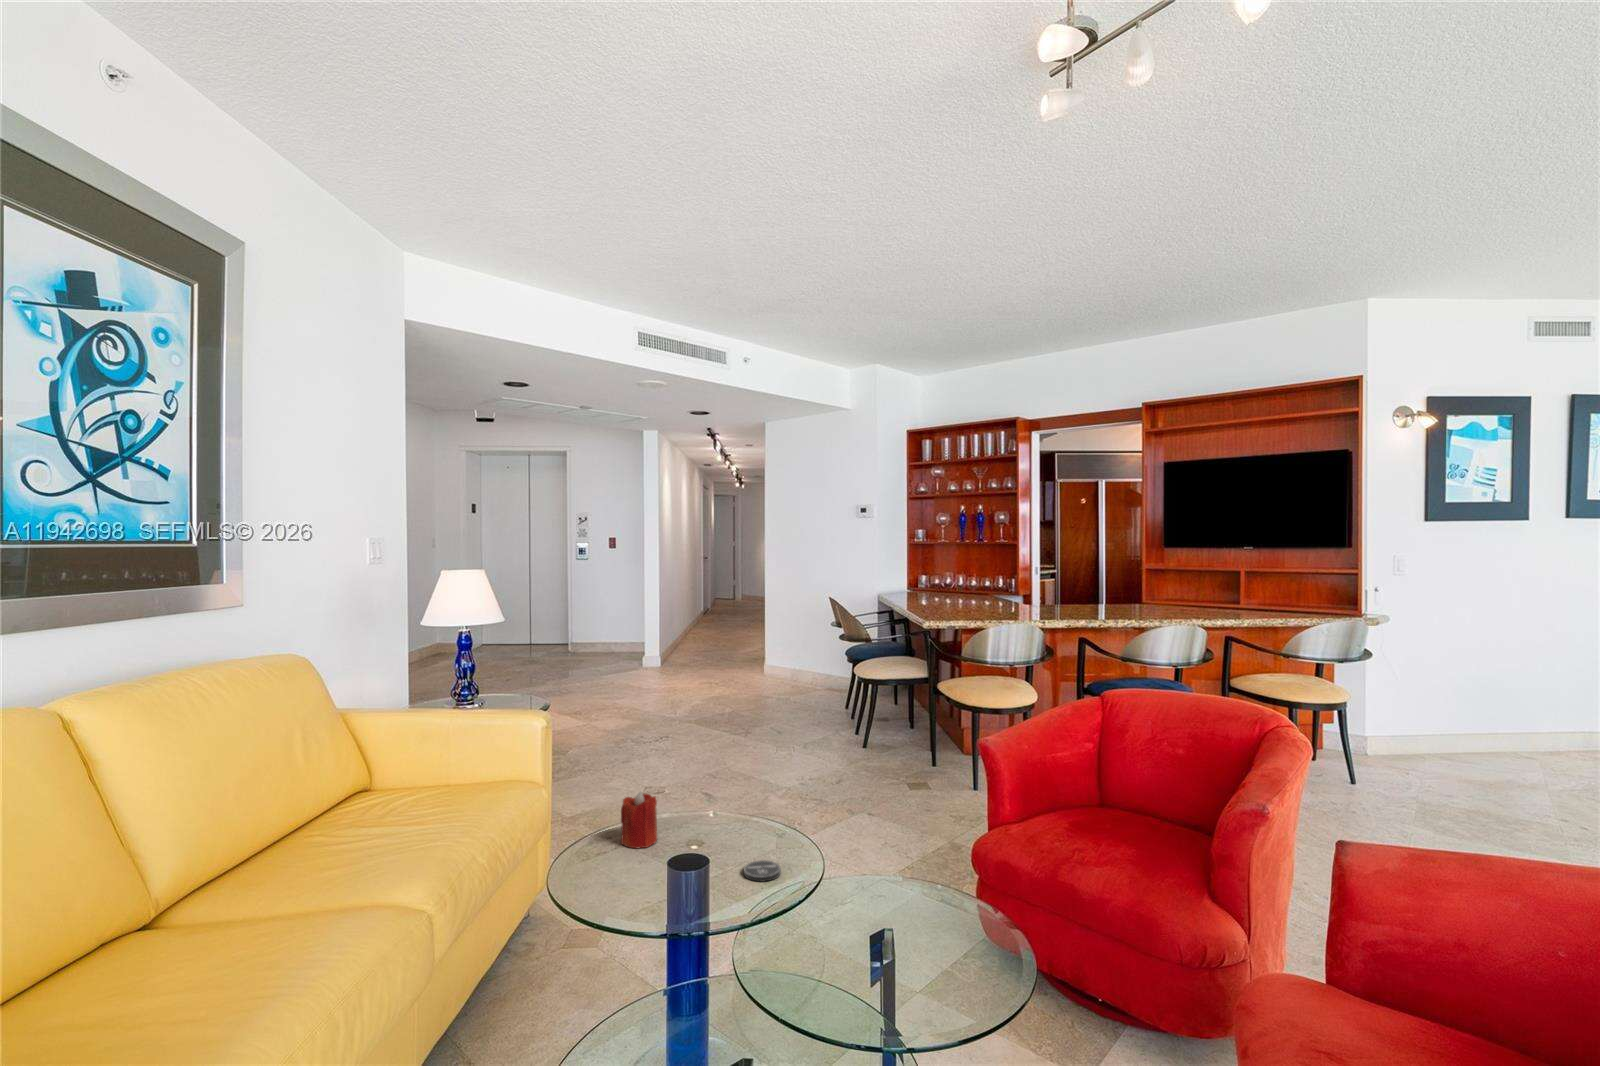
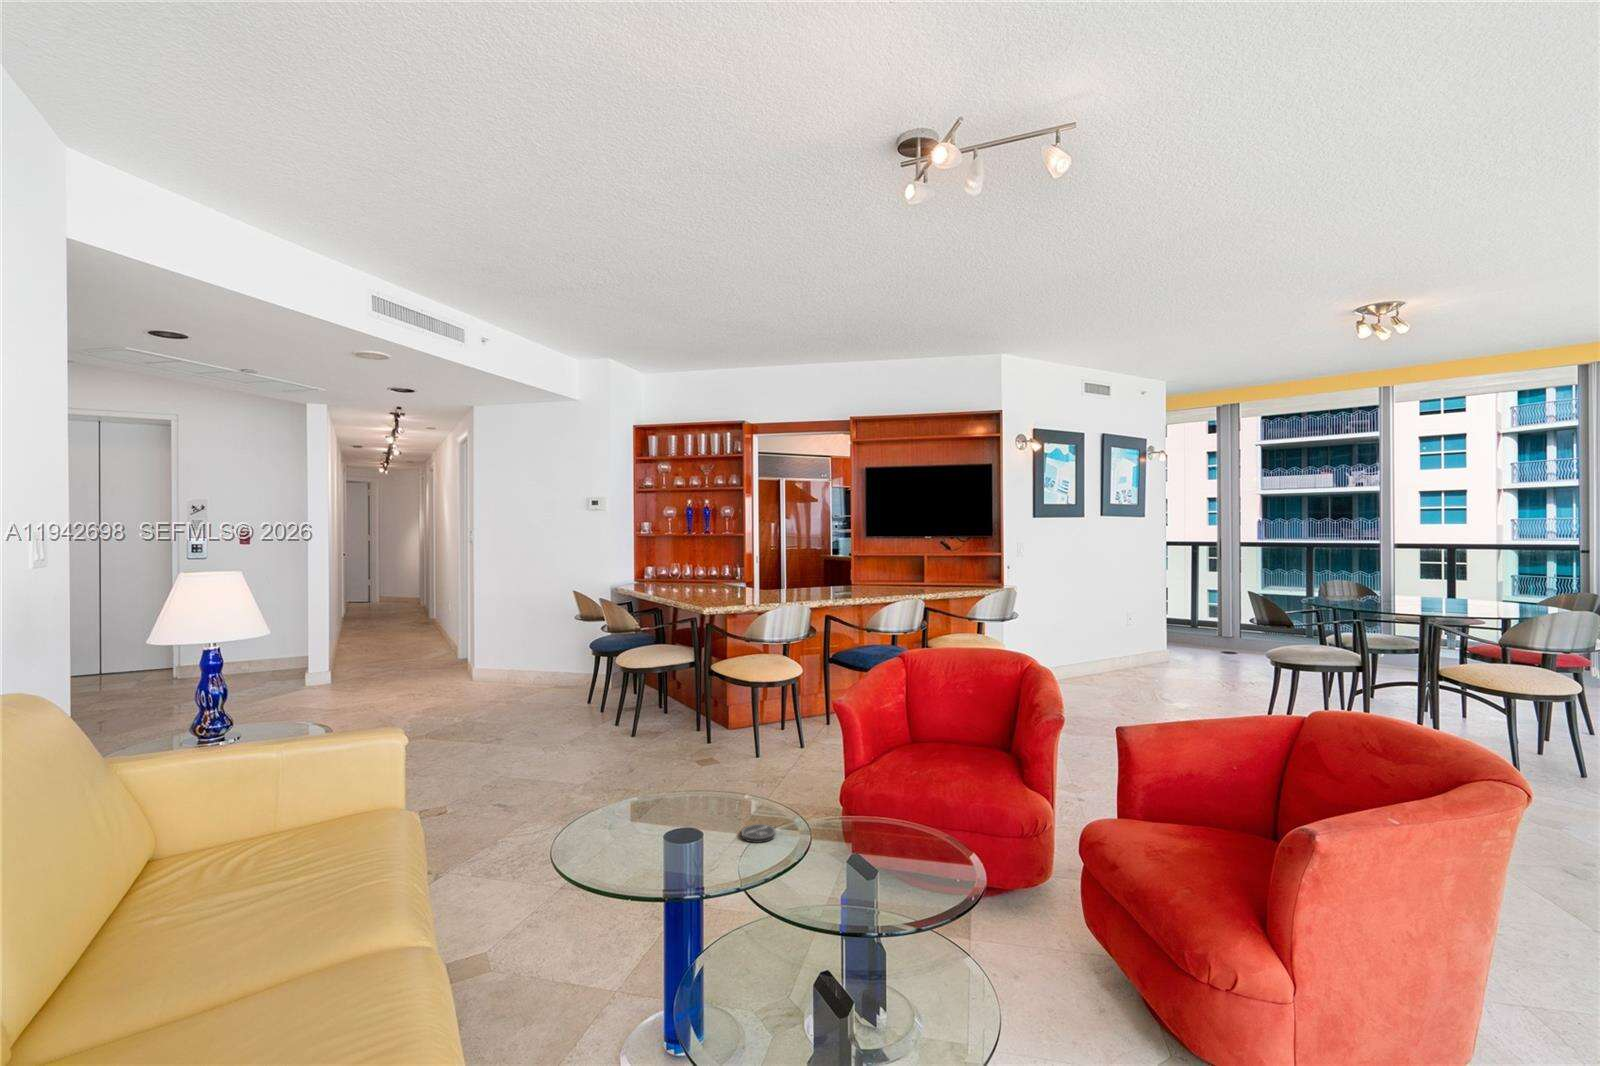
candle: present [621,792,657,848] -> none [597,785,632,843]

